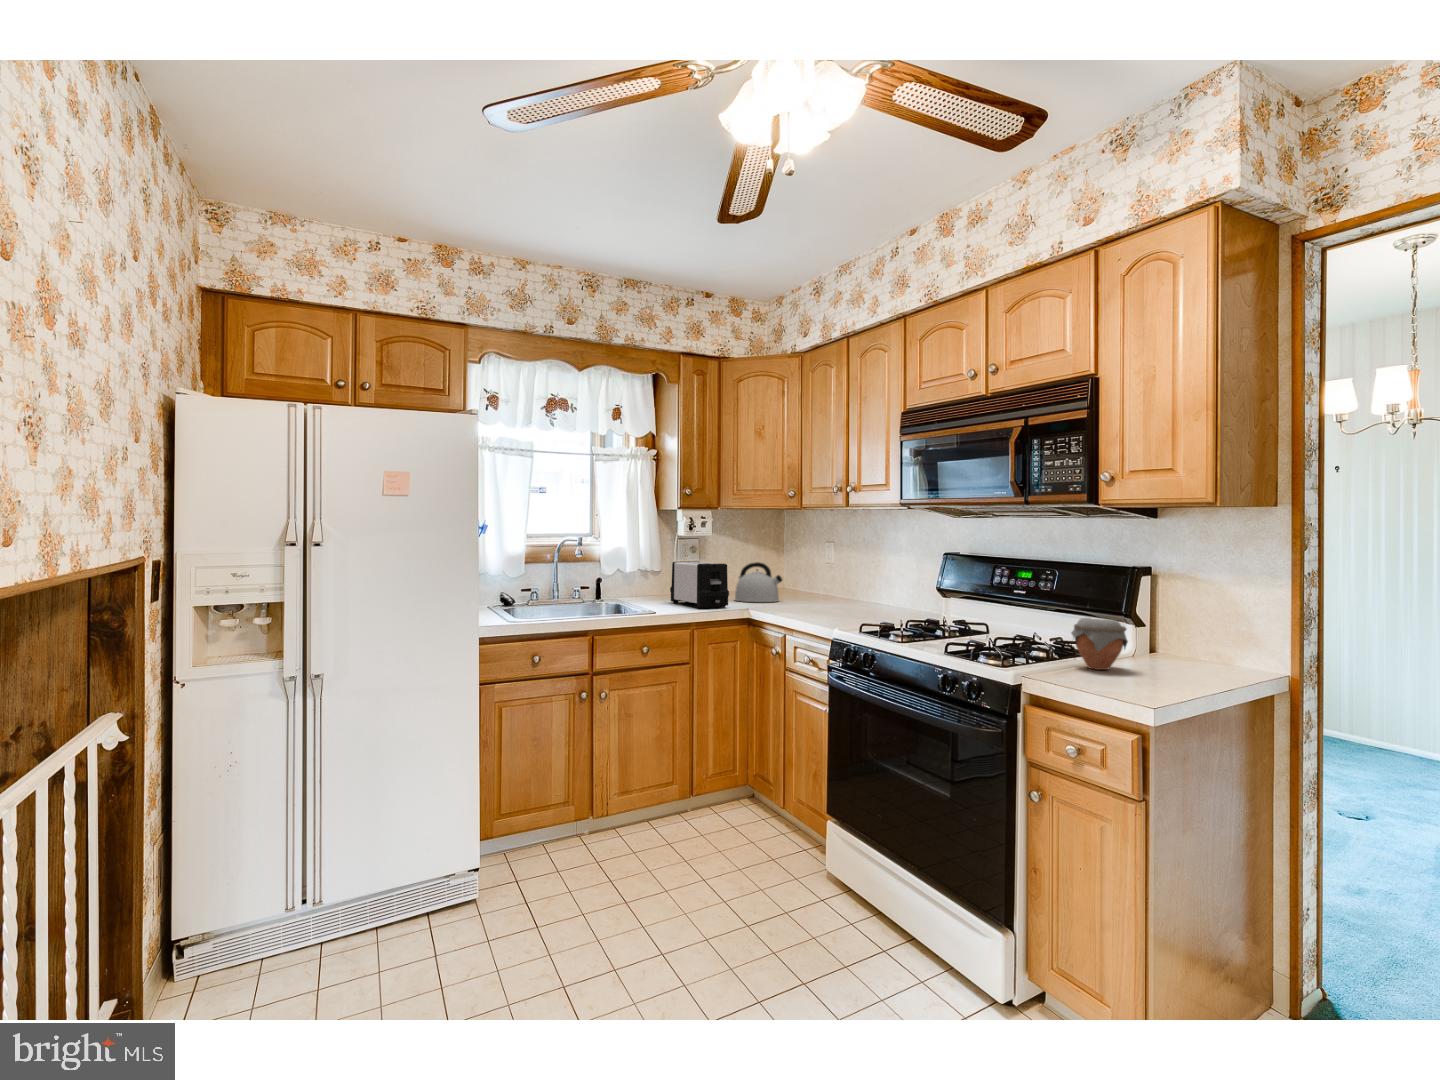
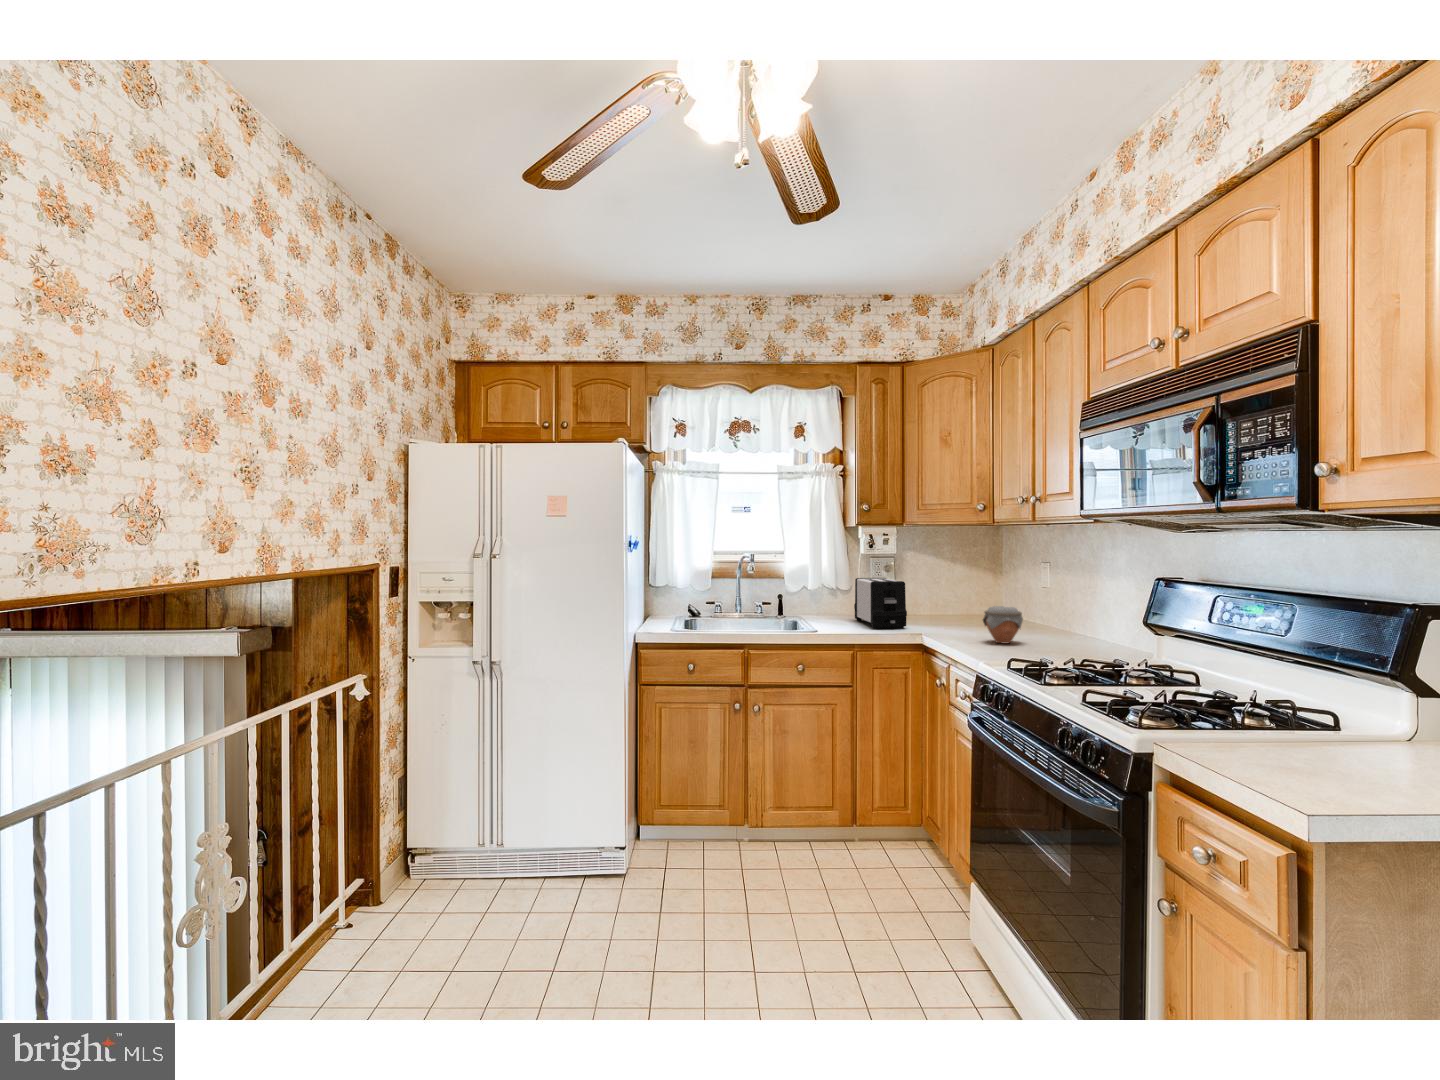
kettle: present [735,562,782,602] -> none [928,579,981,623]
jar: present [1071,618,1128,670] -> present [983,606,1023,644]

